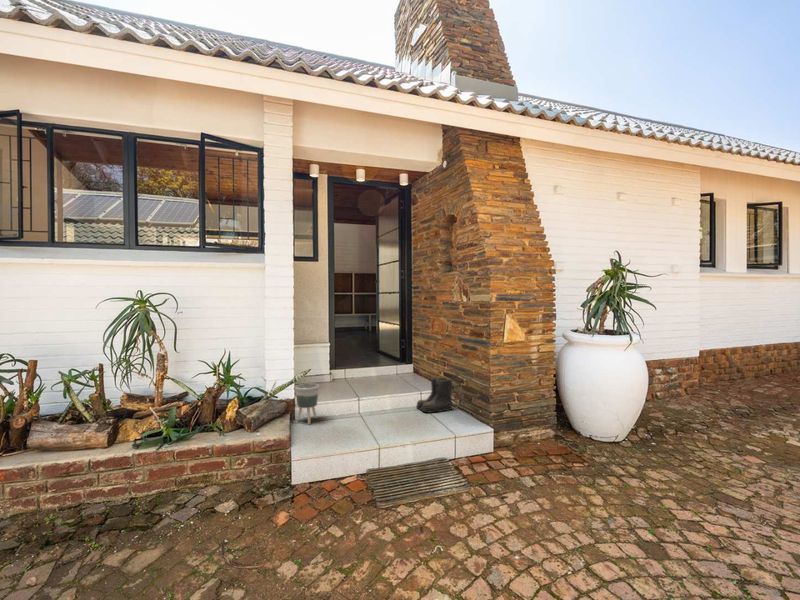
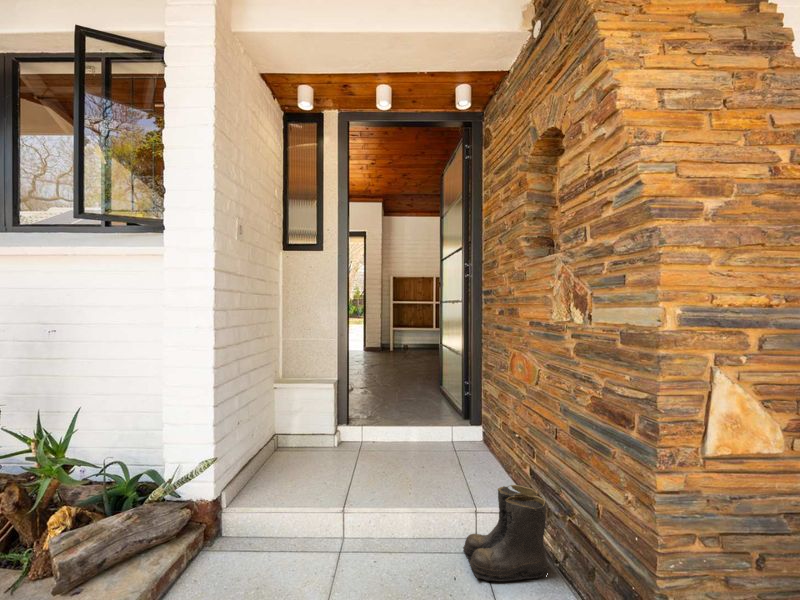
planter: present [295,383,319,424] -> none [202,477,253,574]

